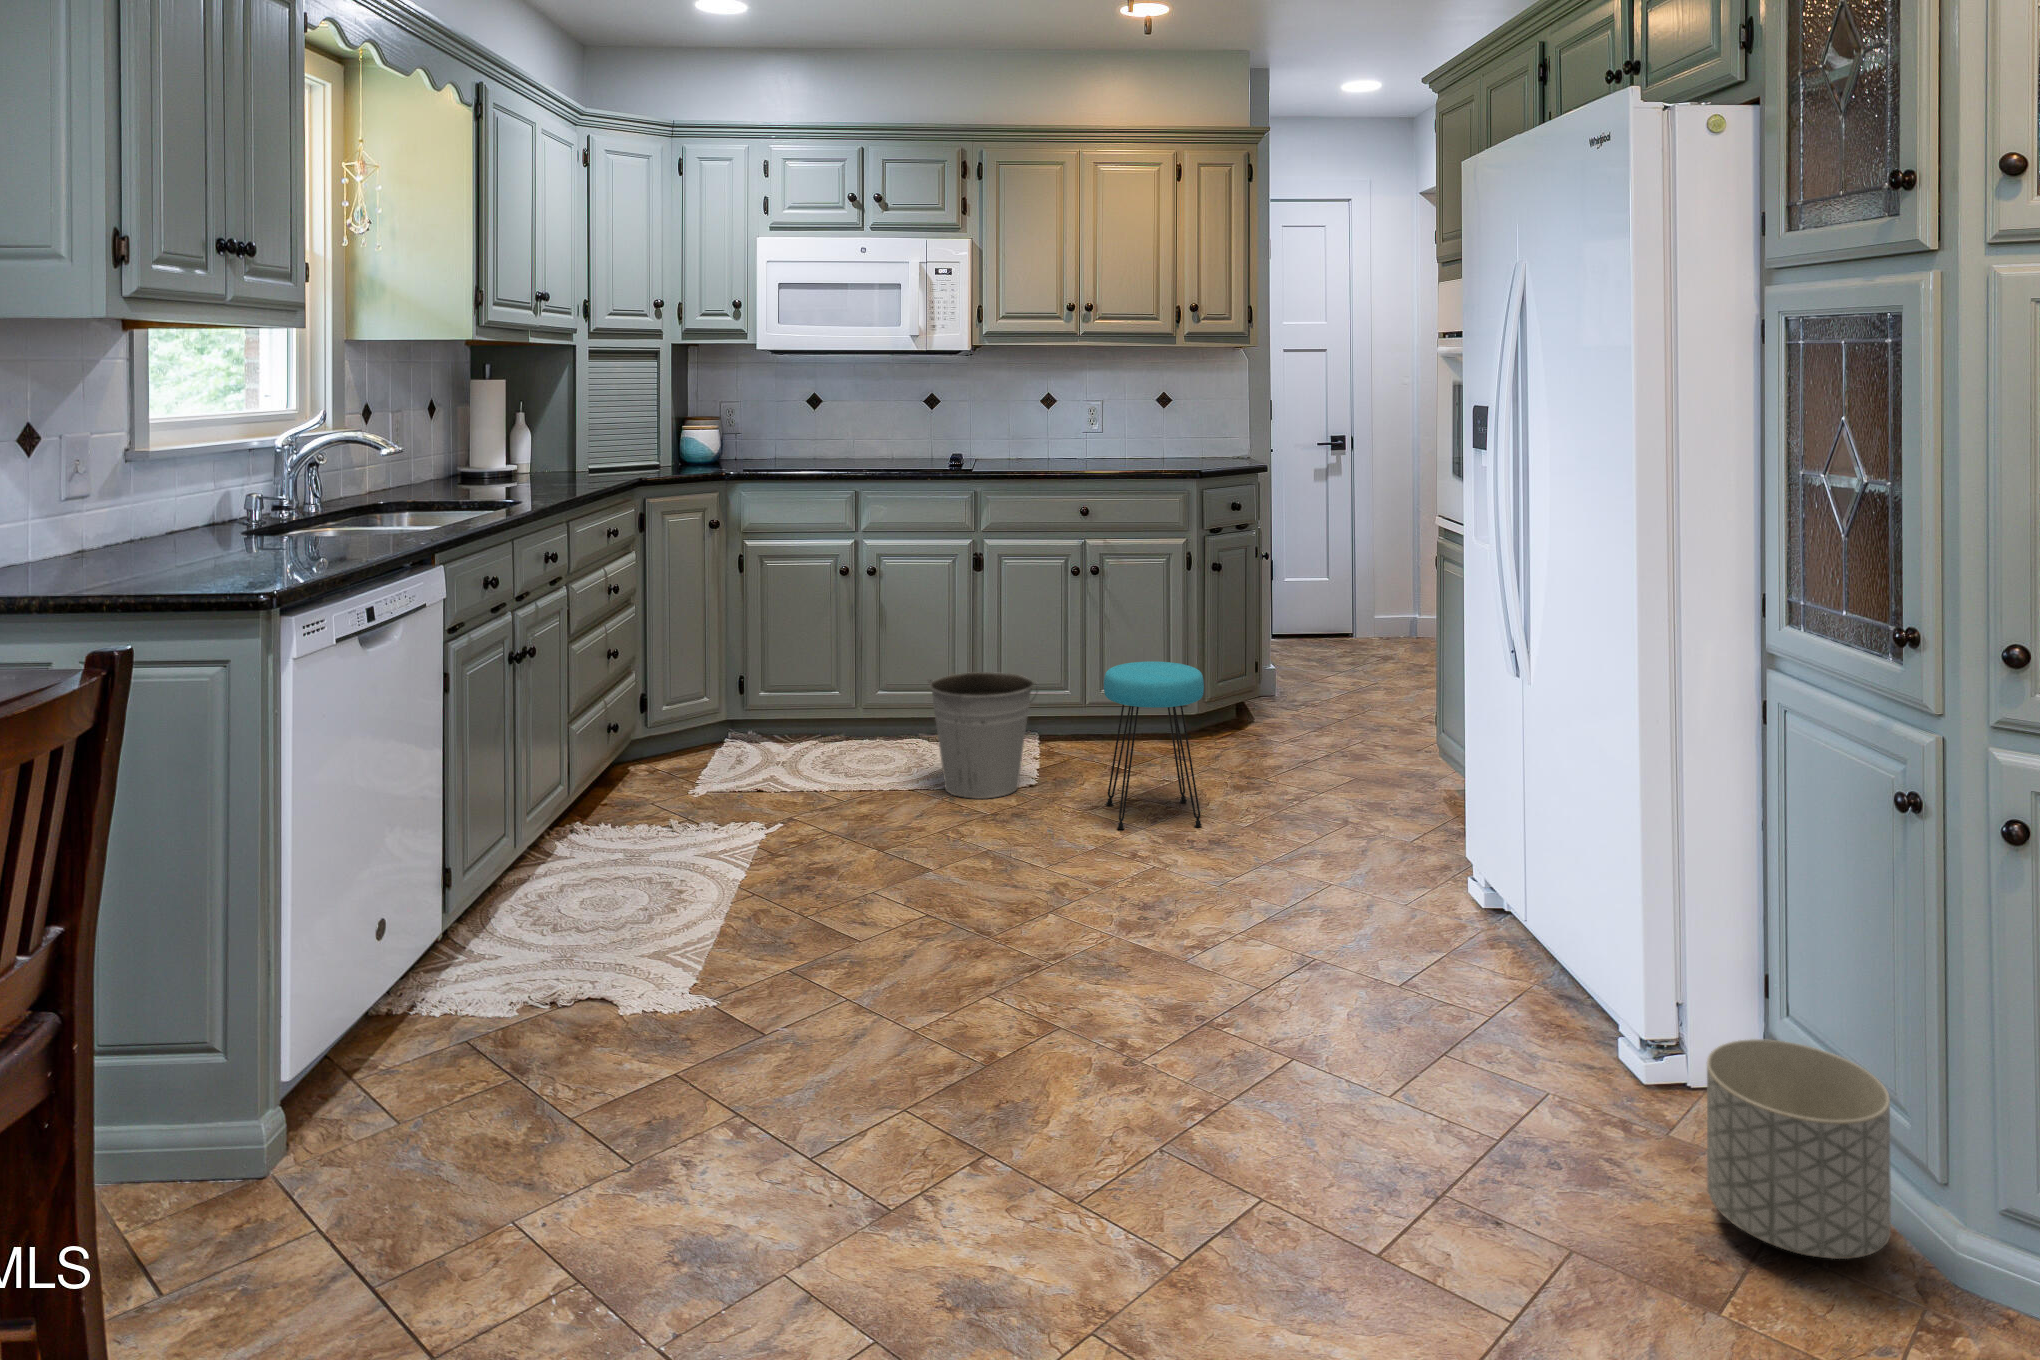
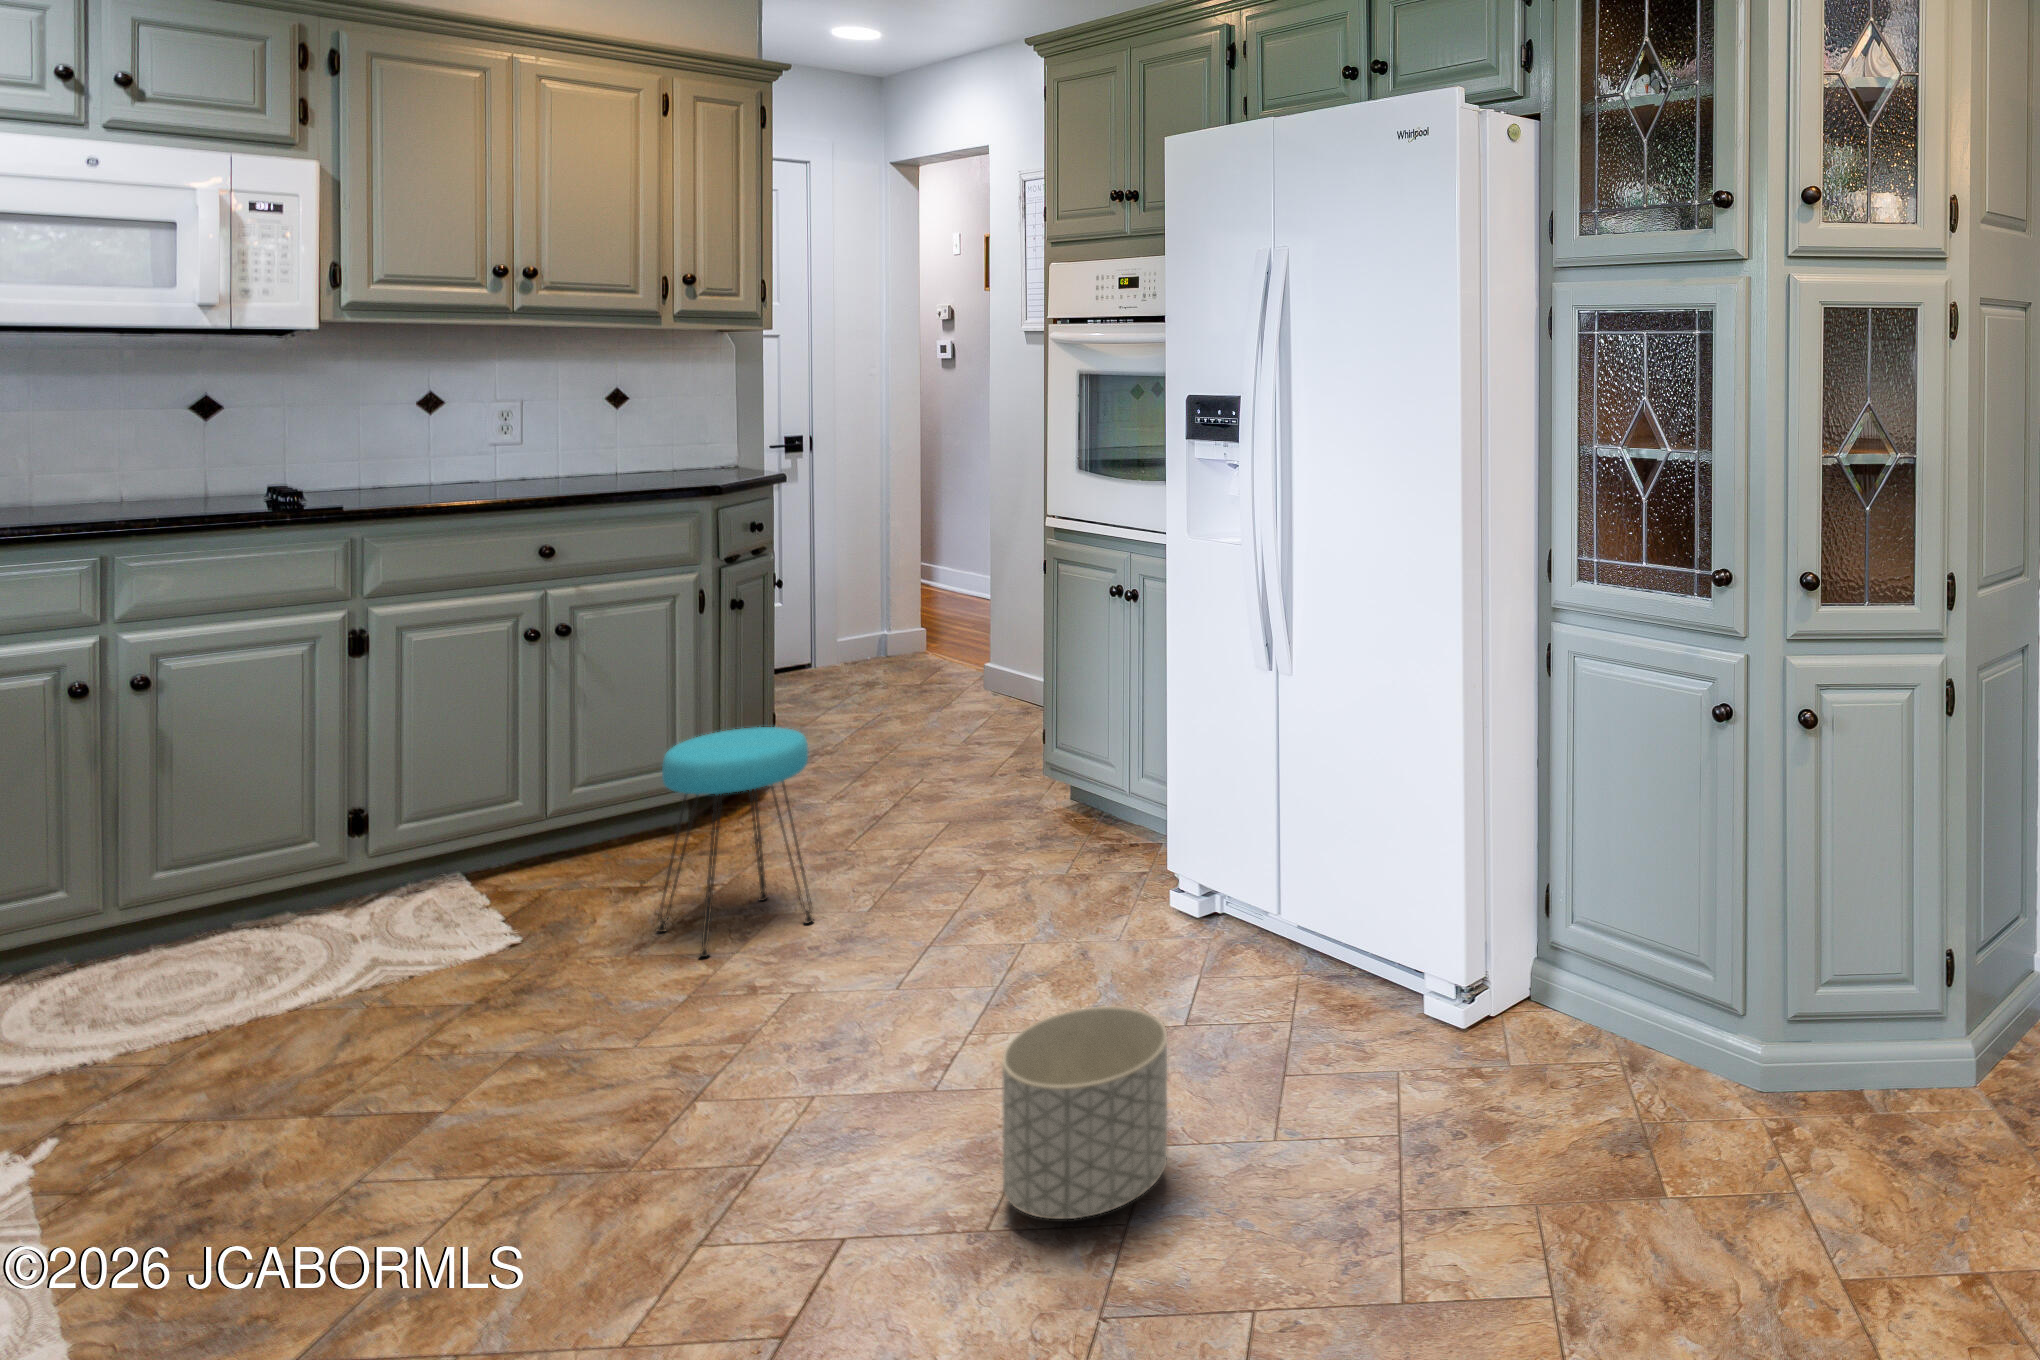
bucket: present [928,672,1036,799] -> none [320,789,528,989]
planter: present [1707,1039,1891,1259] -> present [1002,1006,1167,1219]

